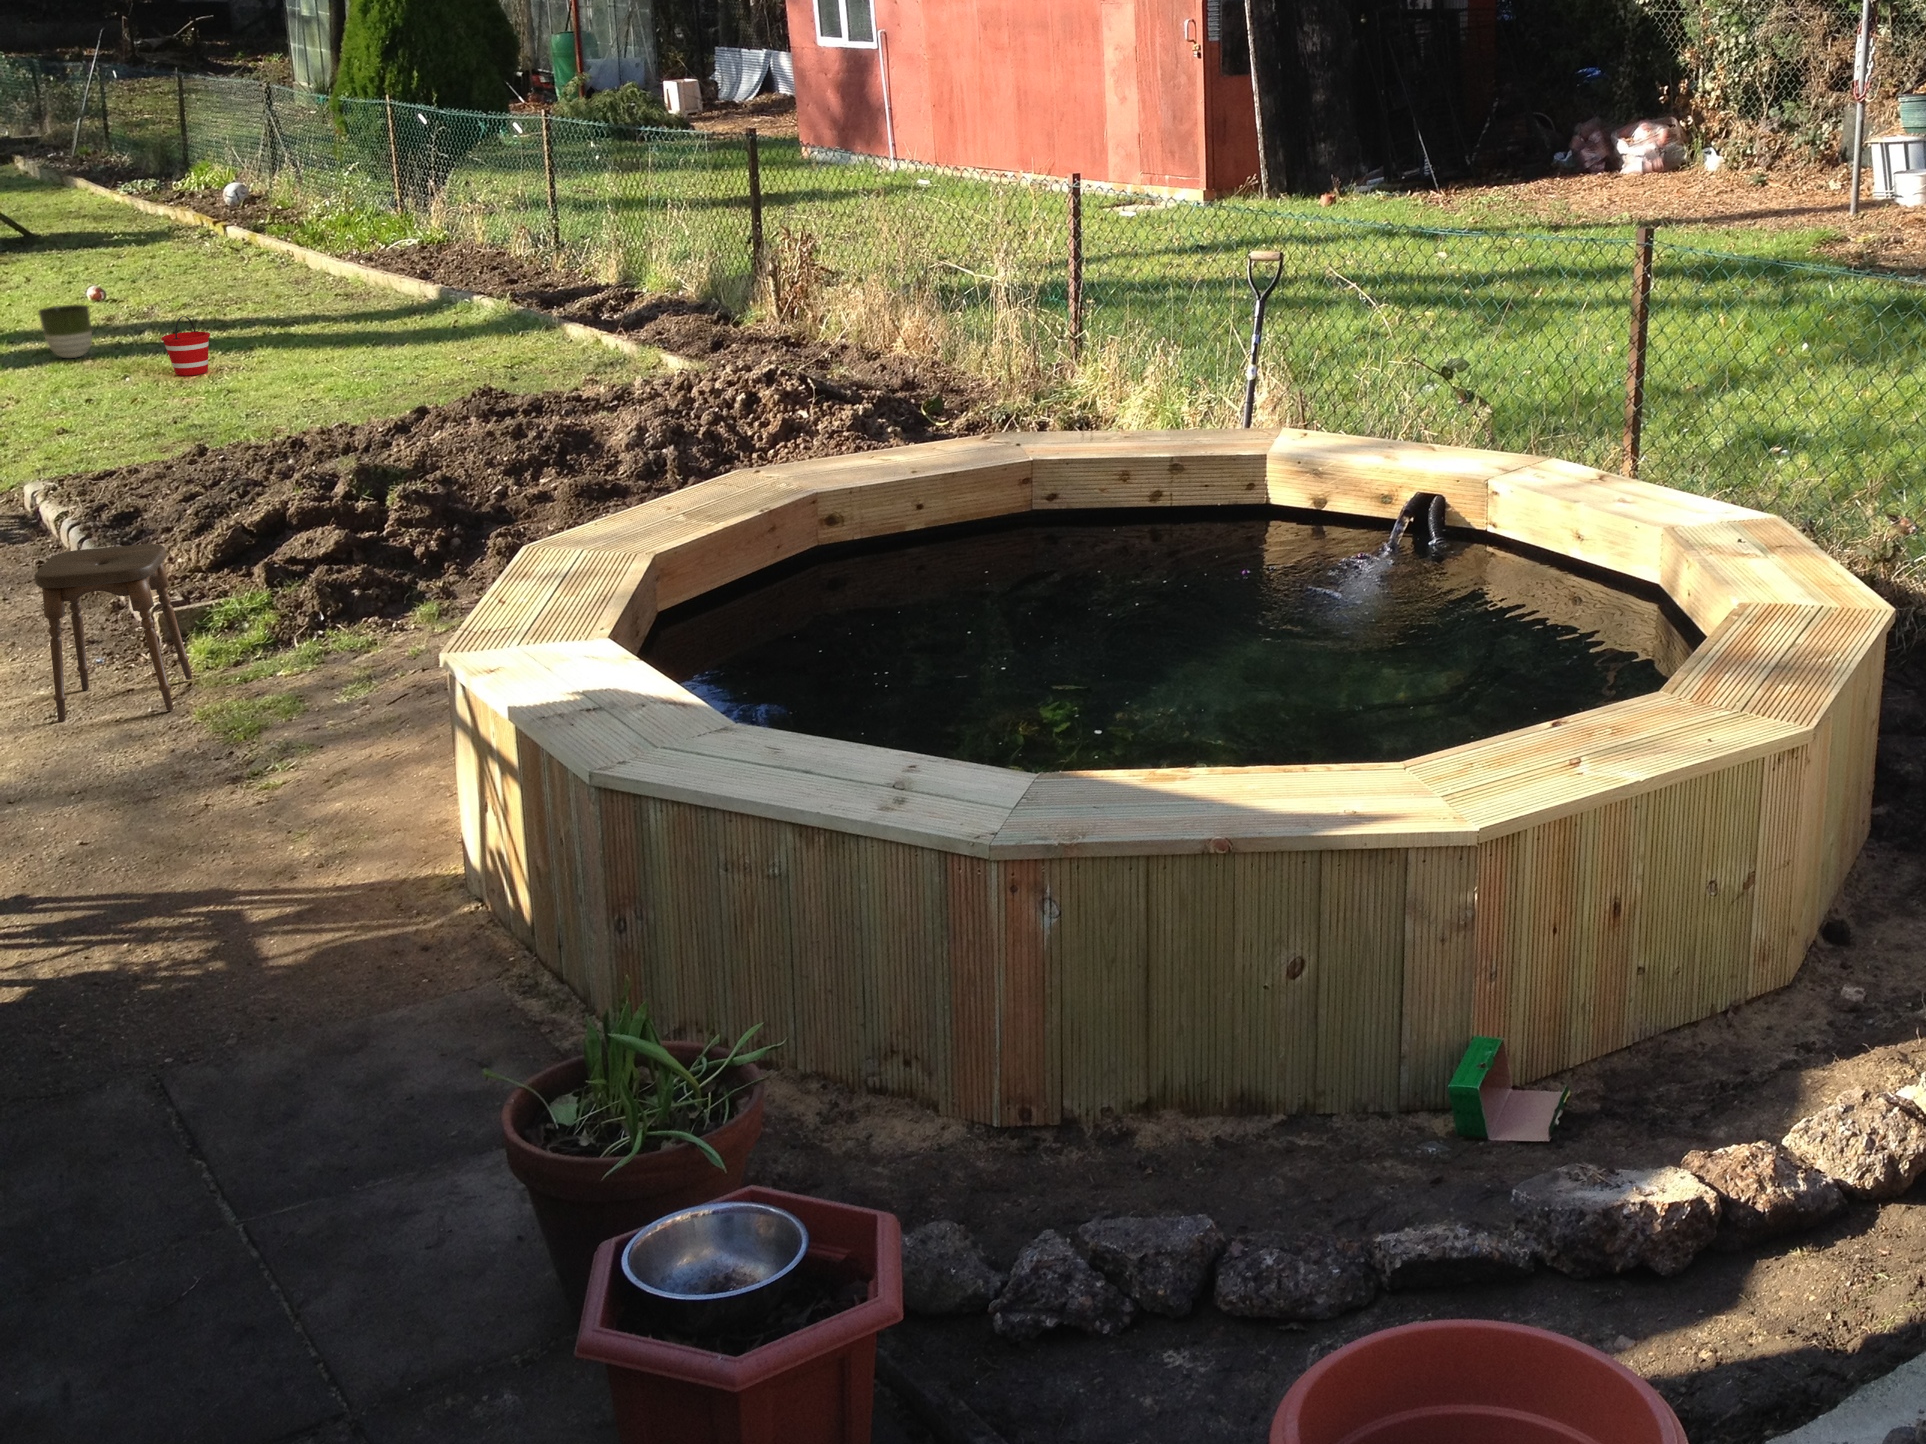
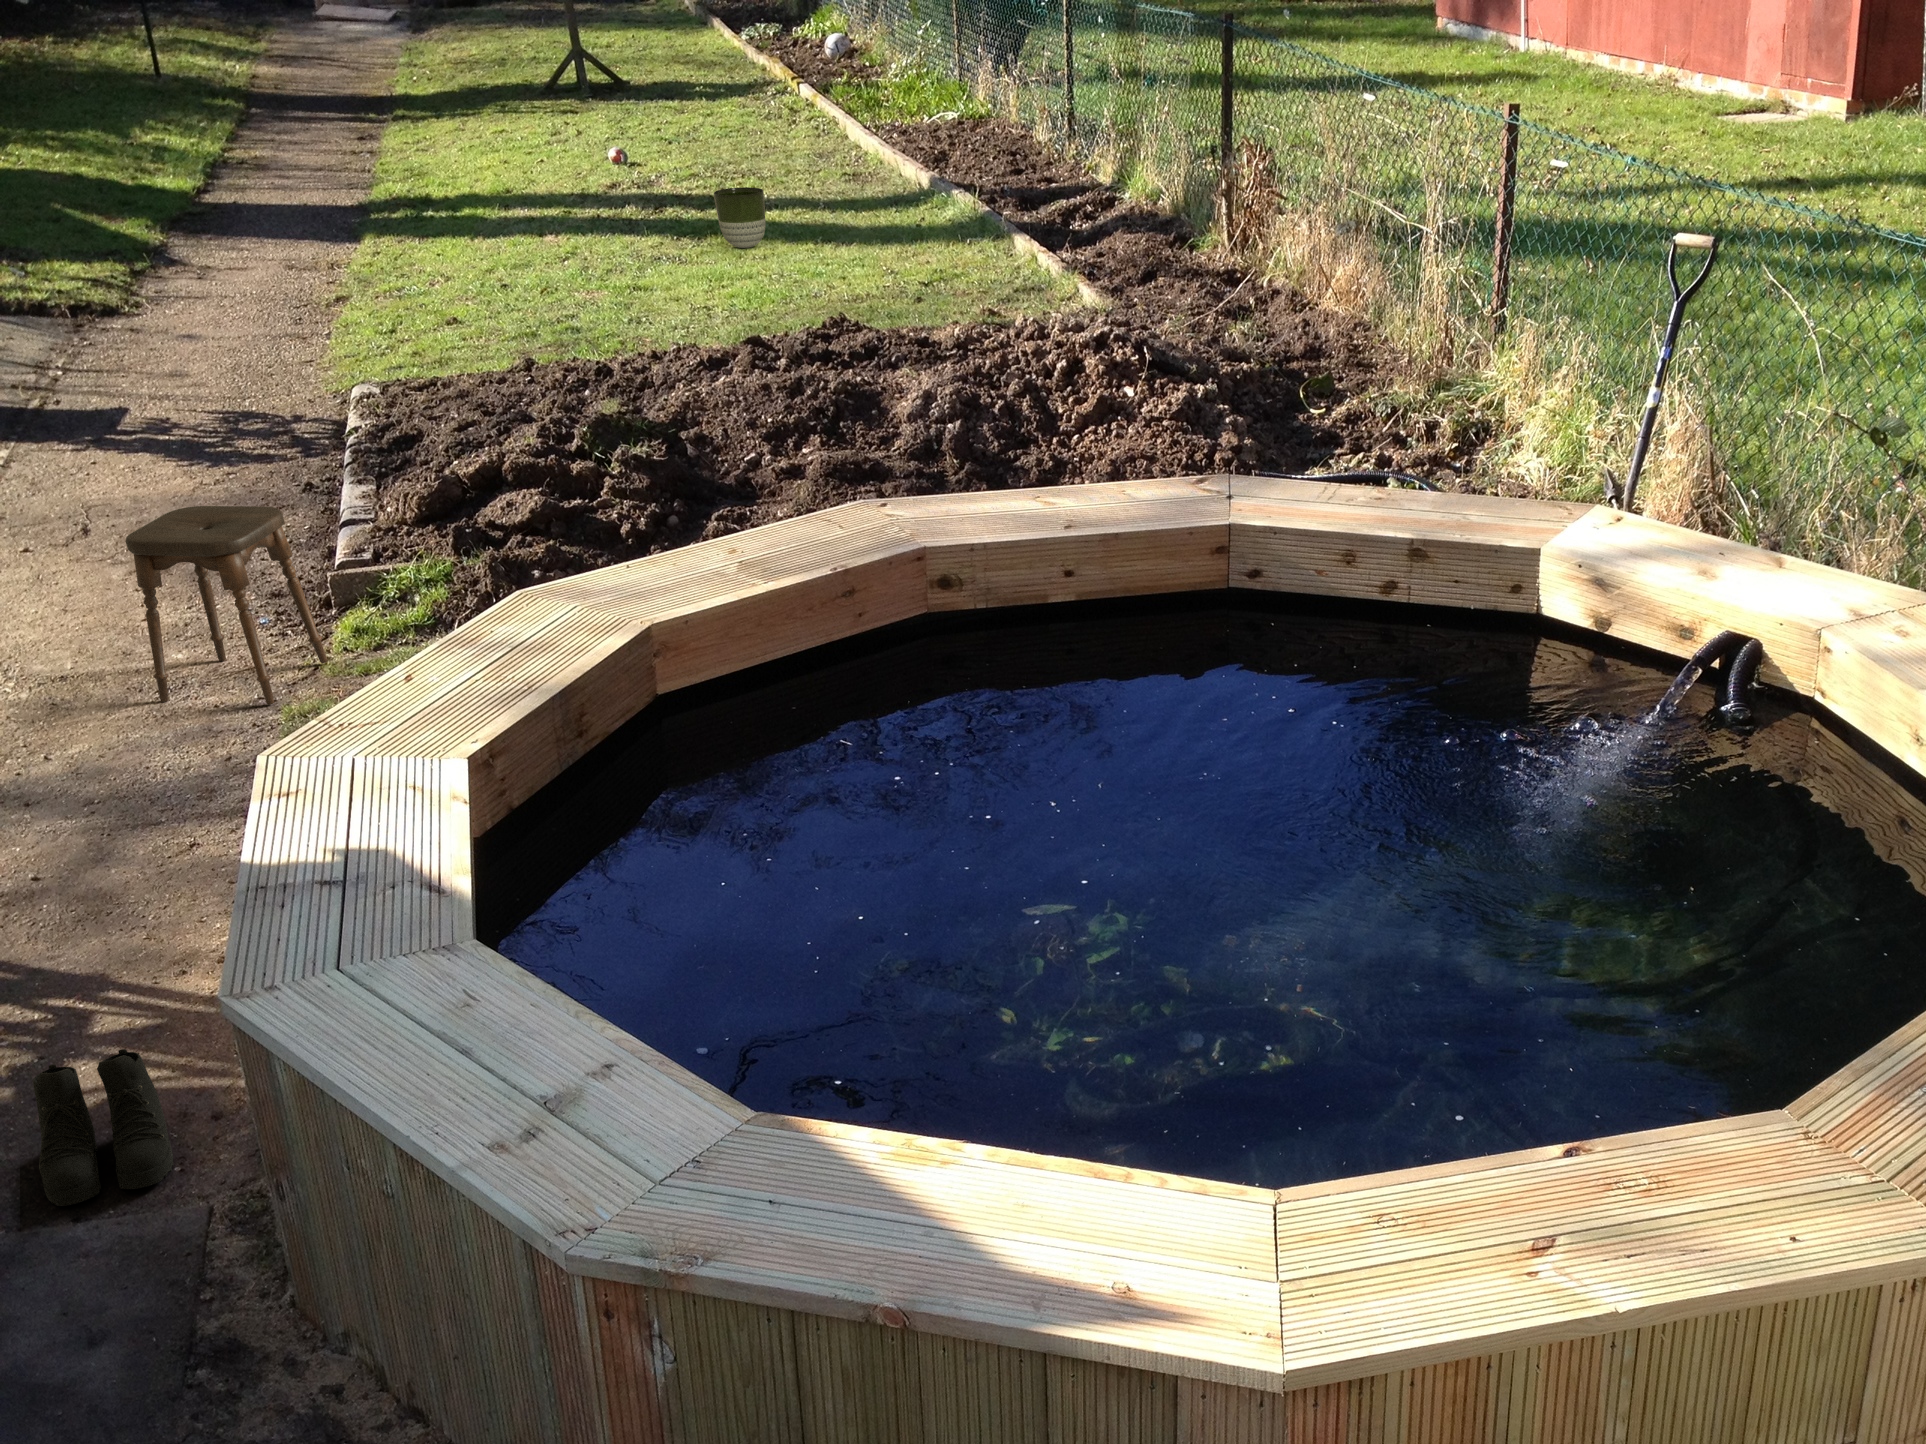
planter: present [39,305,92,358] -> present [714,187,766,248]
bucket: present [161,316,210,376] -> none [608,196,656,261]
boots: none [301,883,423,998] -> present [33,1049,173,1206]

